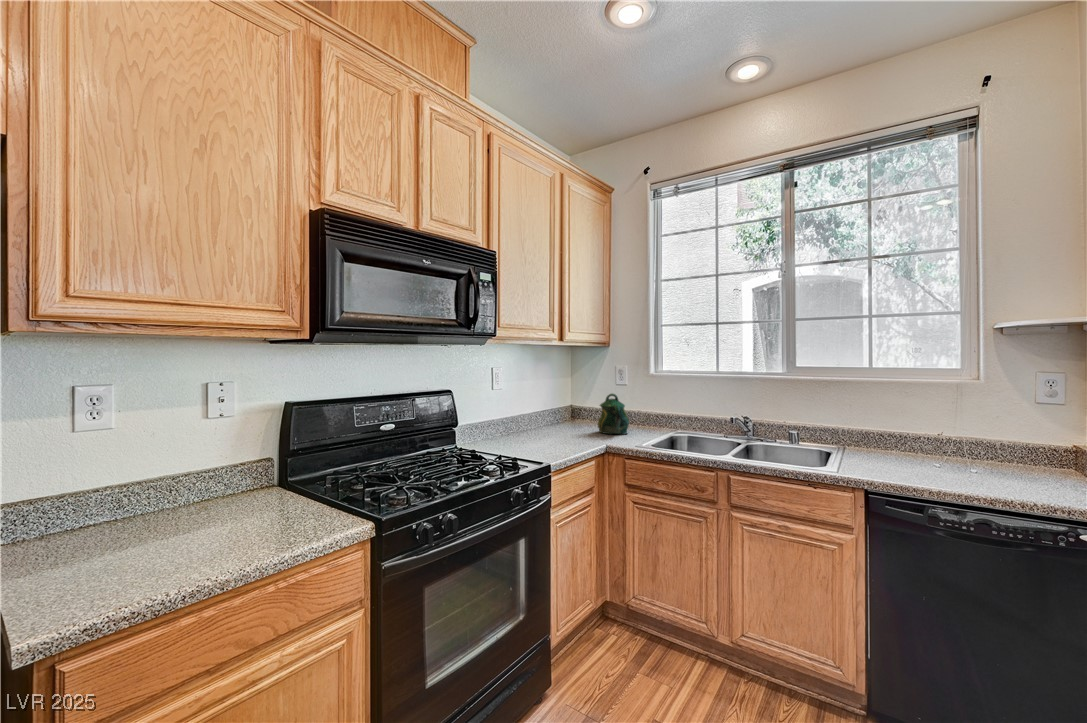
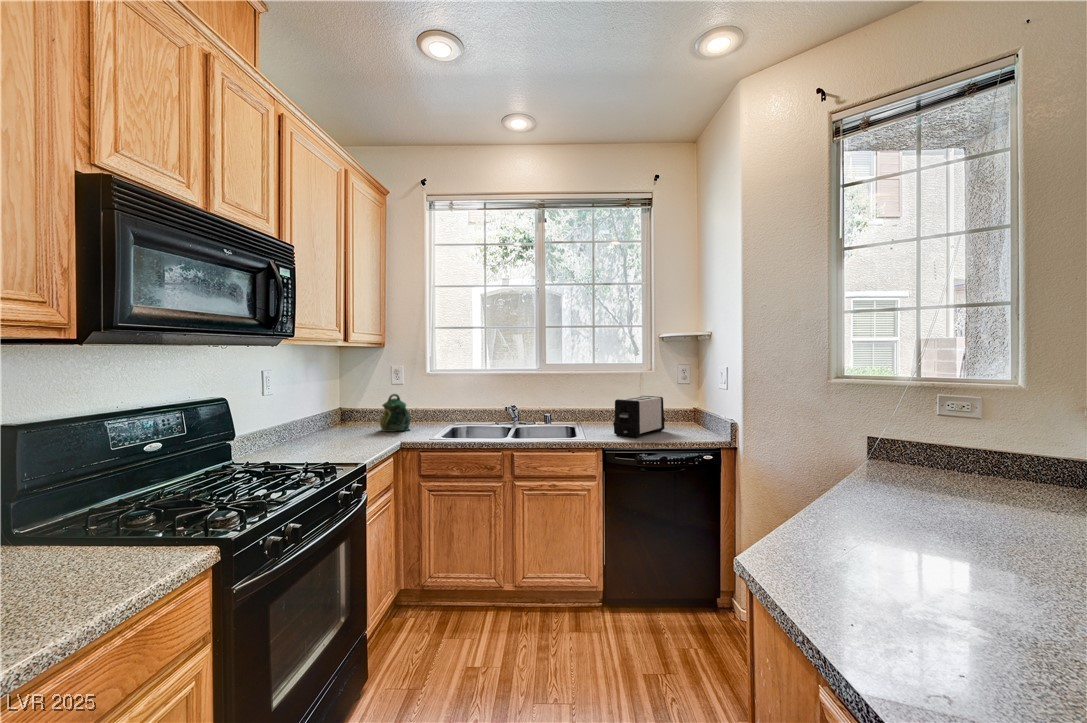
toaster: none [894,417,1007,481] -> present [613,396,665,438]

